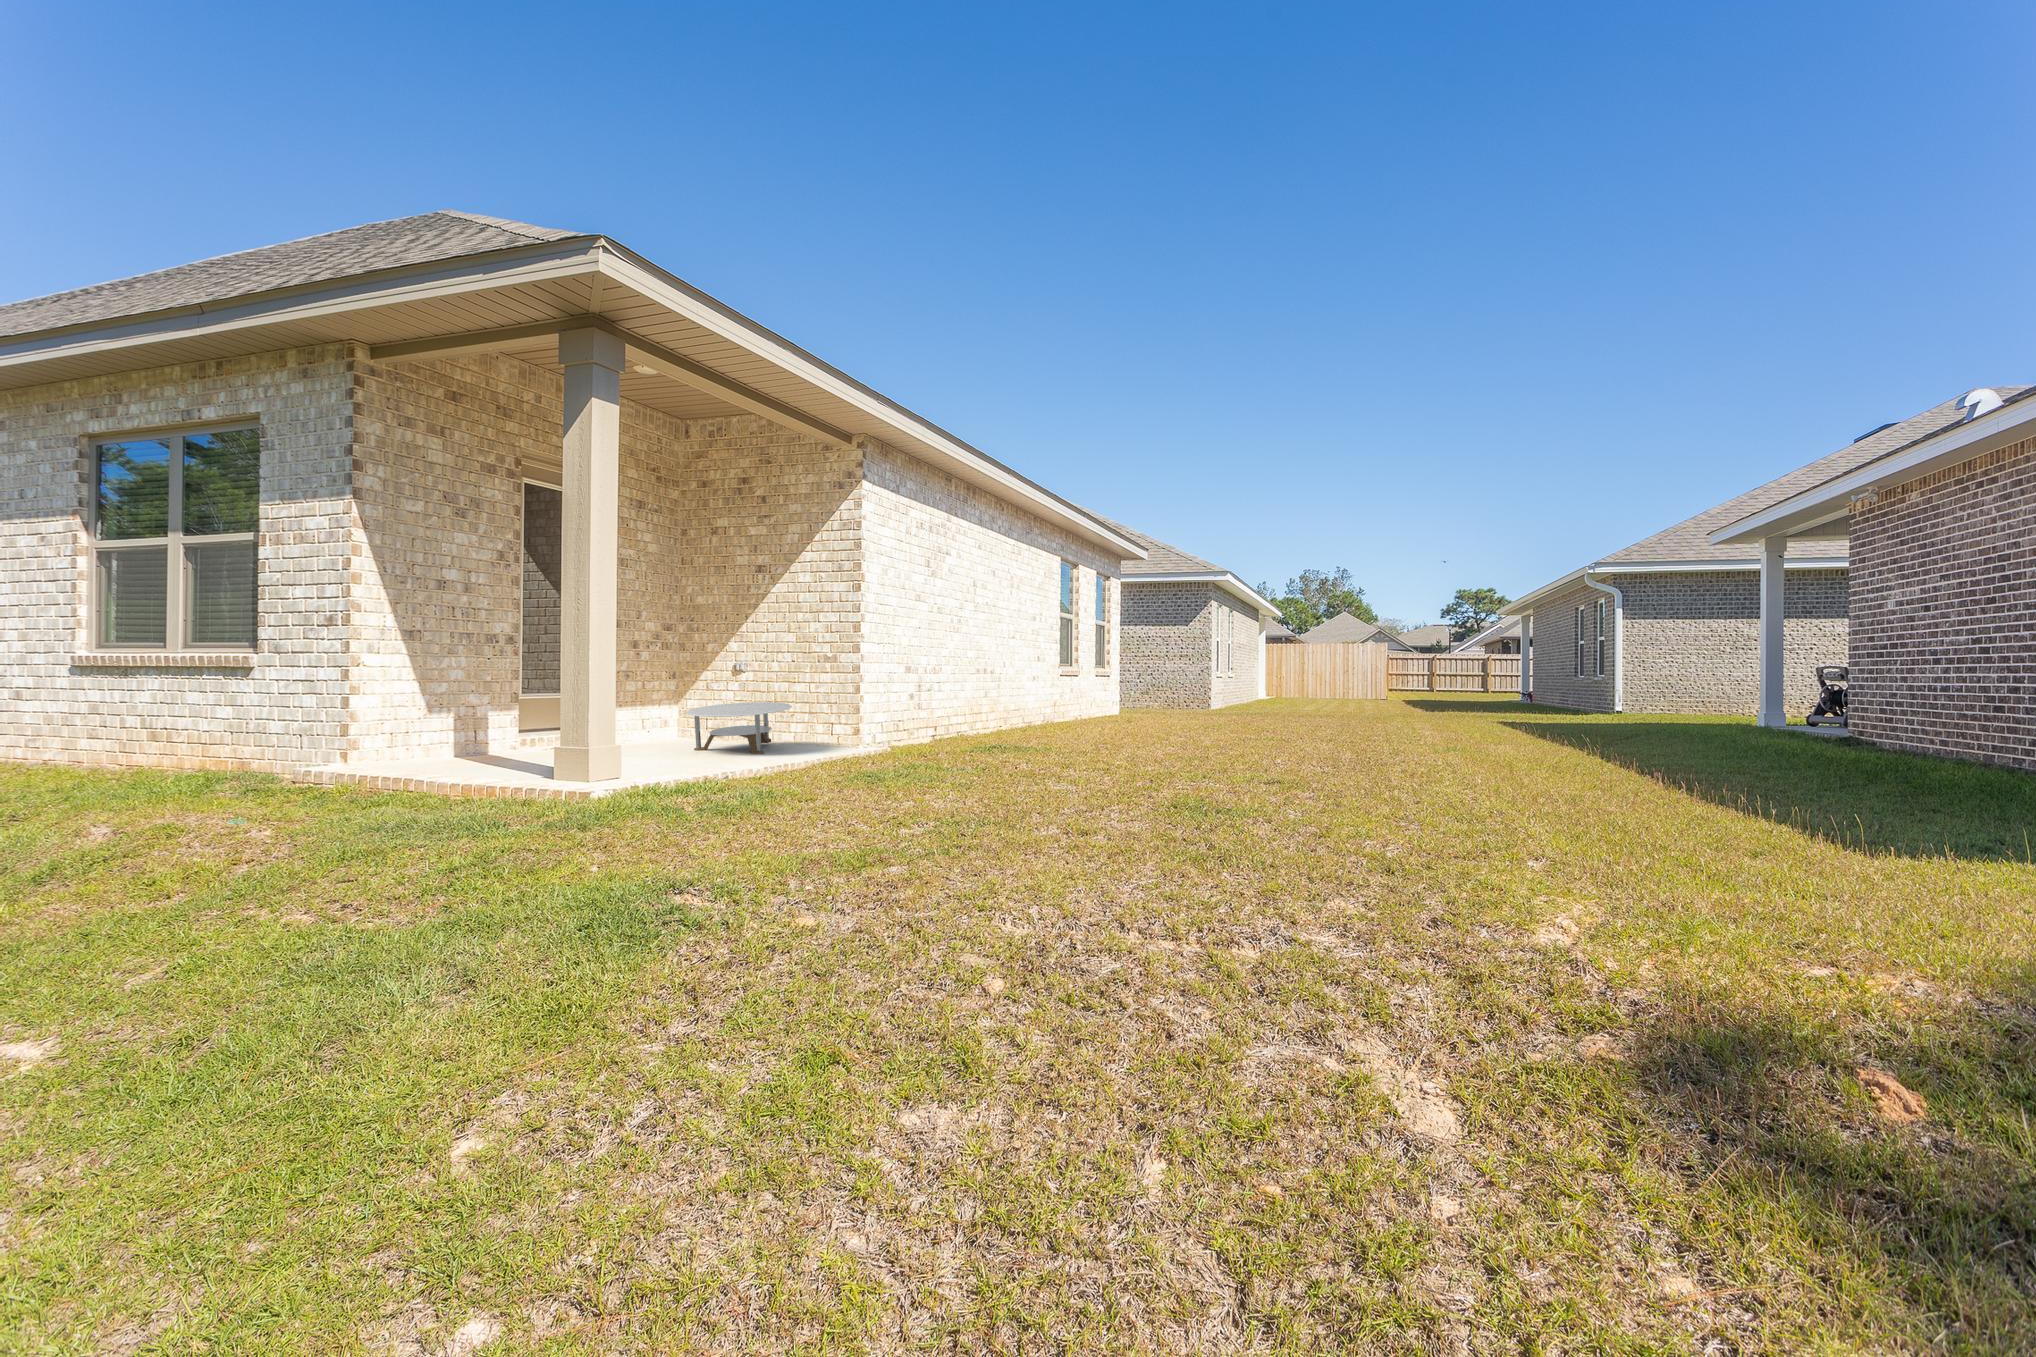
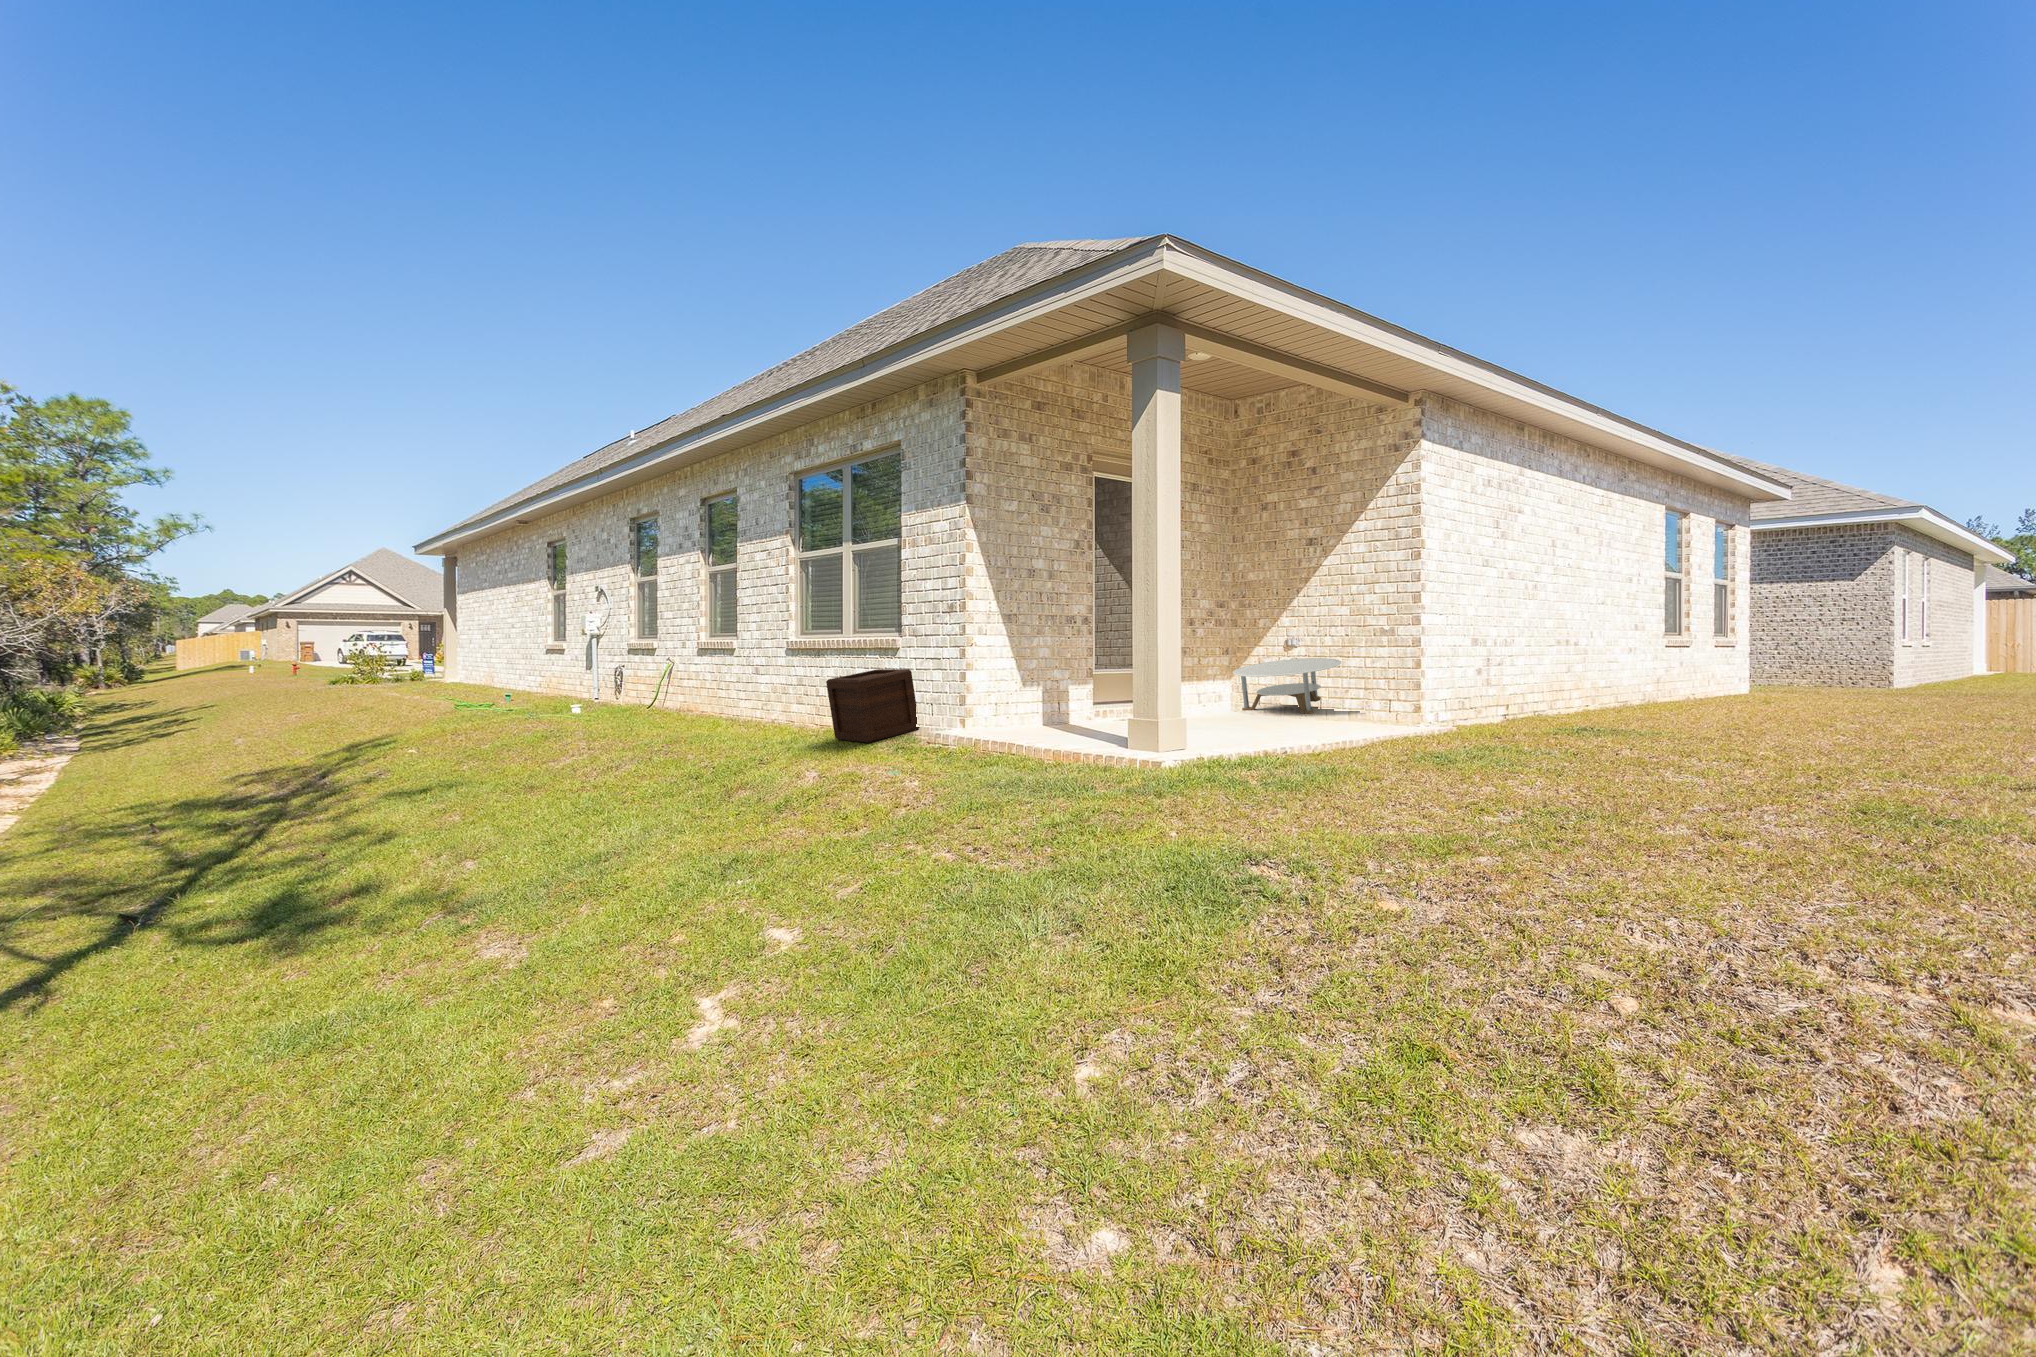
wooden crate: none [121,692,277,784] -> present [826,669,920,743]

